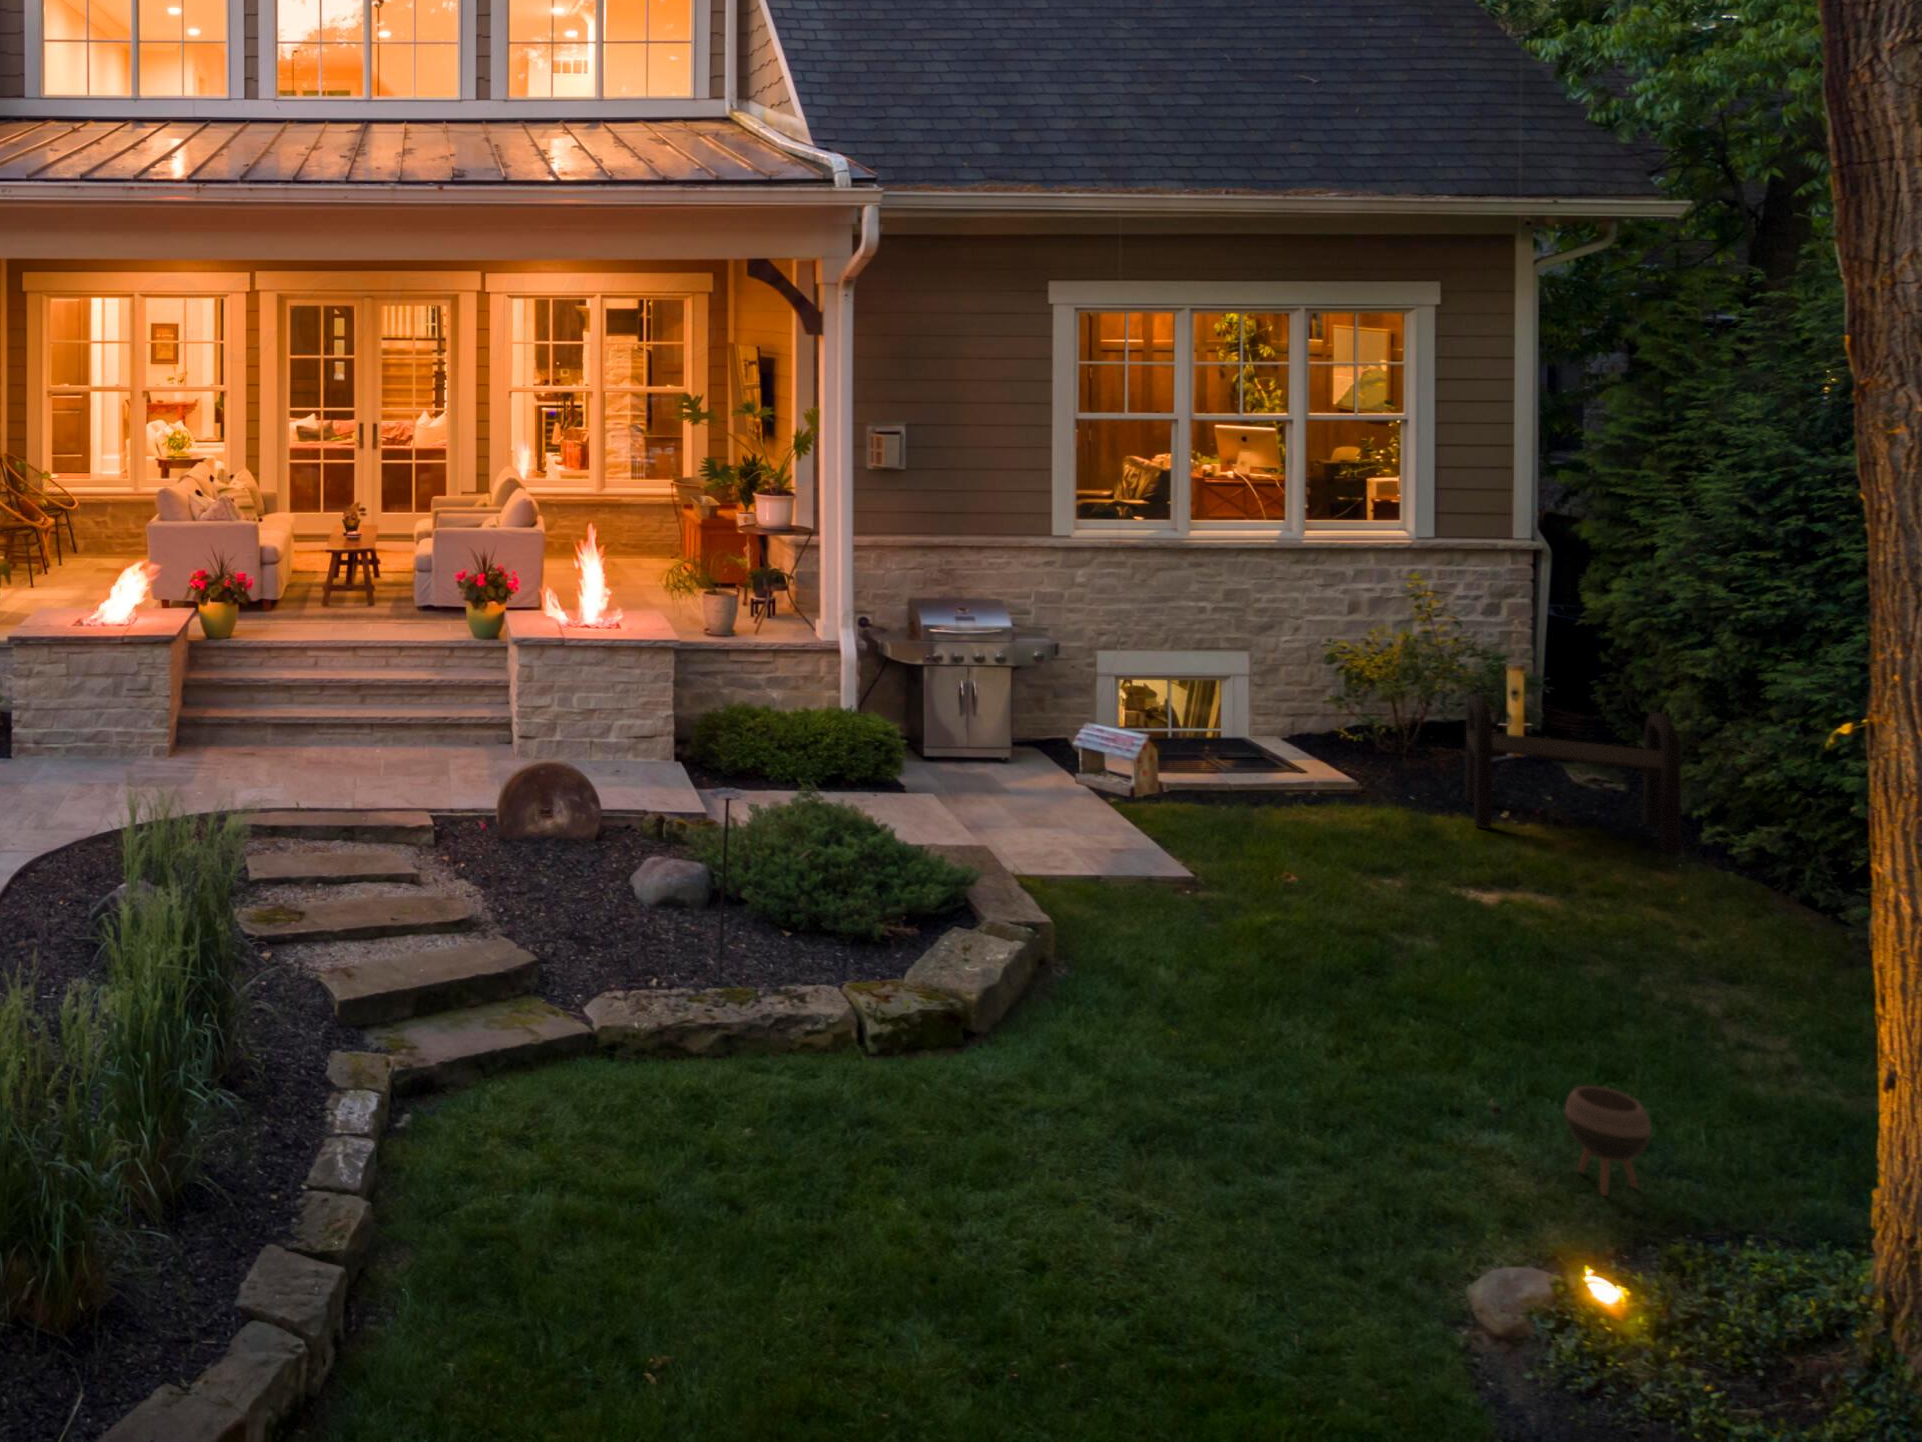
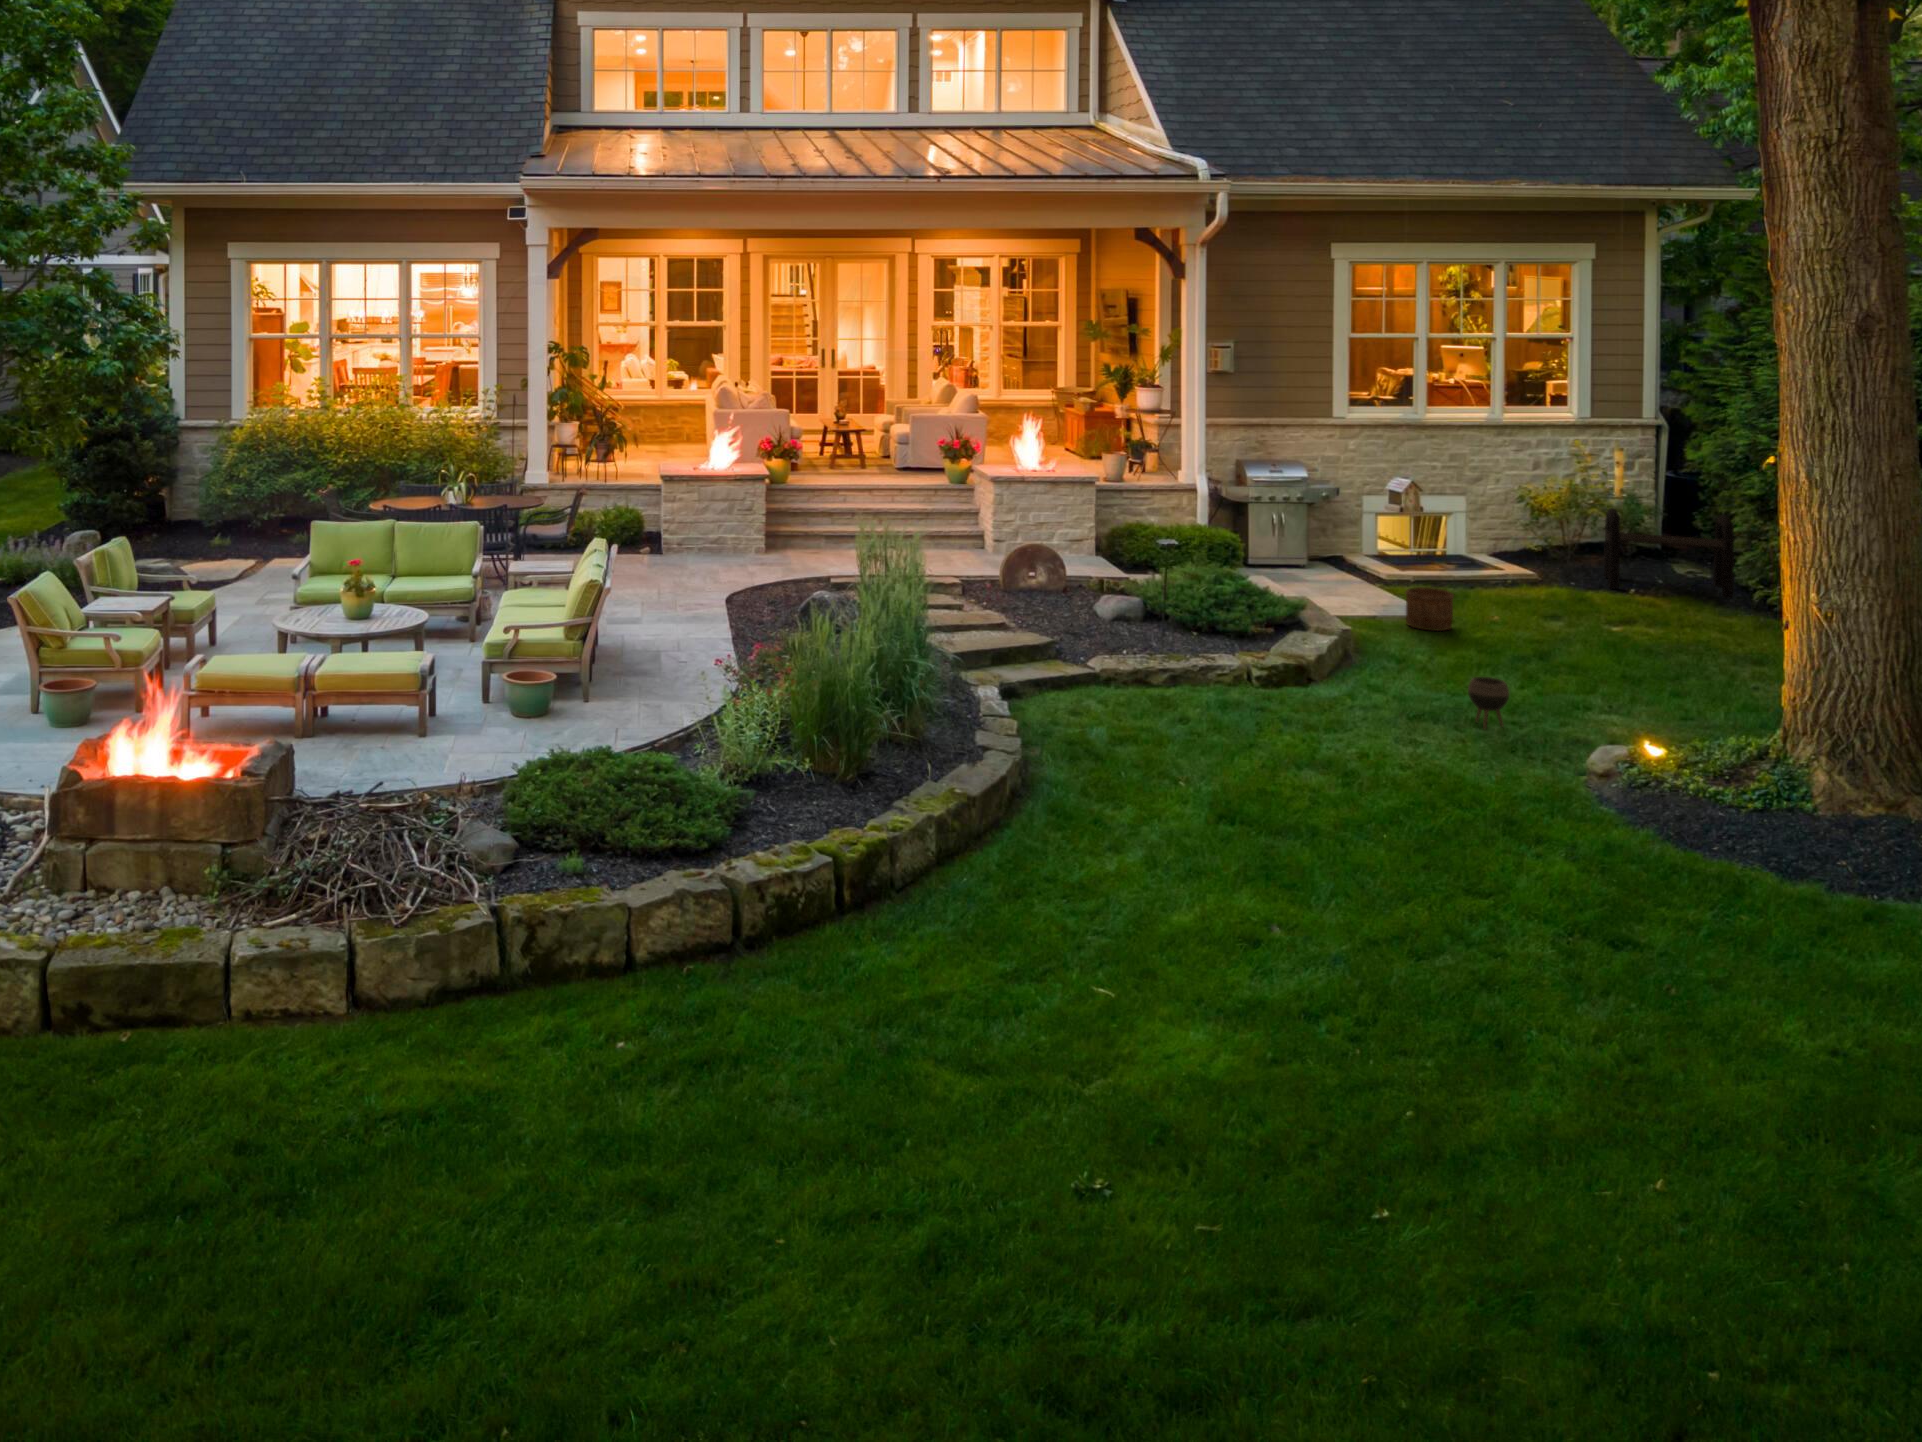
wooden bucket: none [1136,849,1220,932] -> present [1406,587,1454,631]
planter: present [1565,1086,1650,1196] -> present [1468,677,1509,729]

